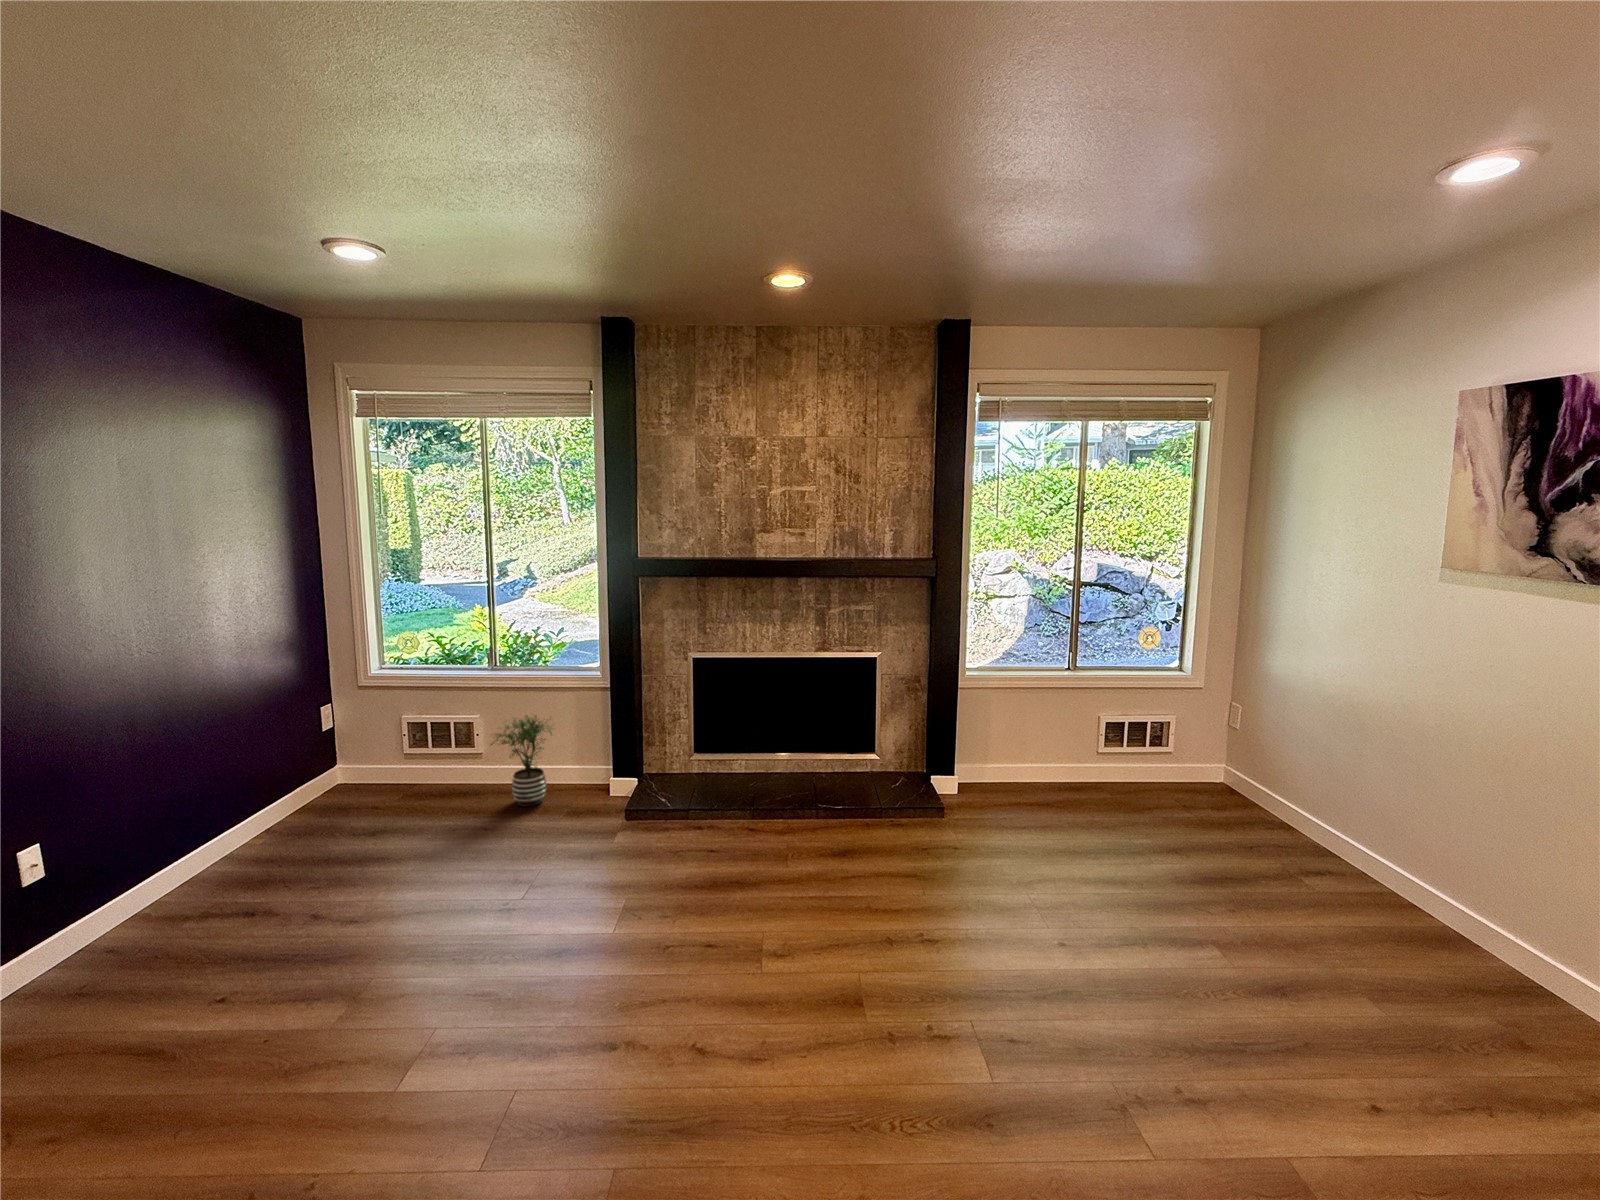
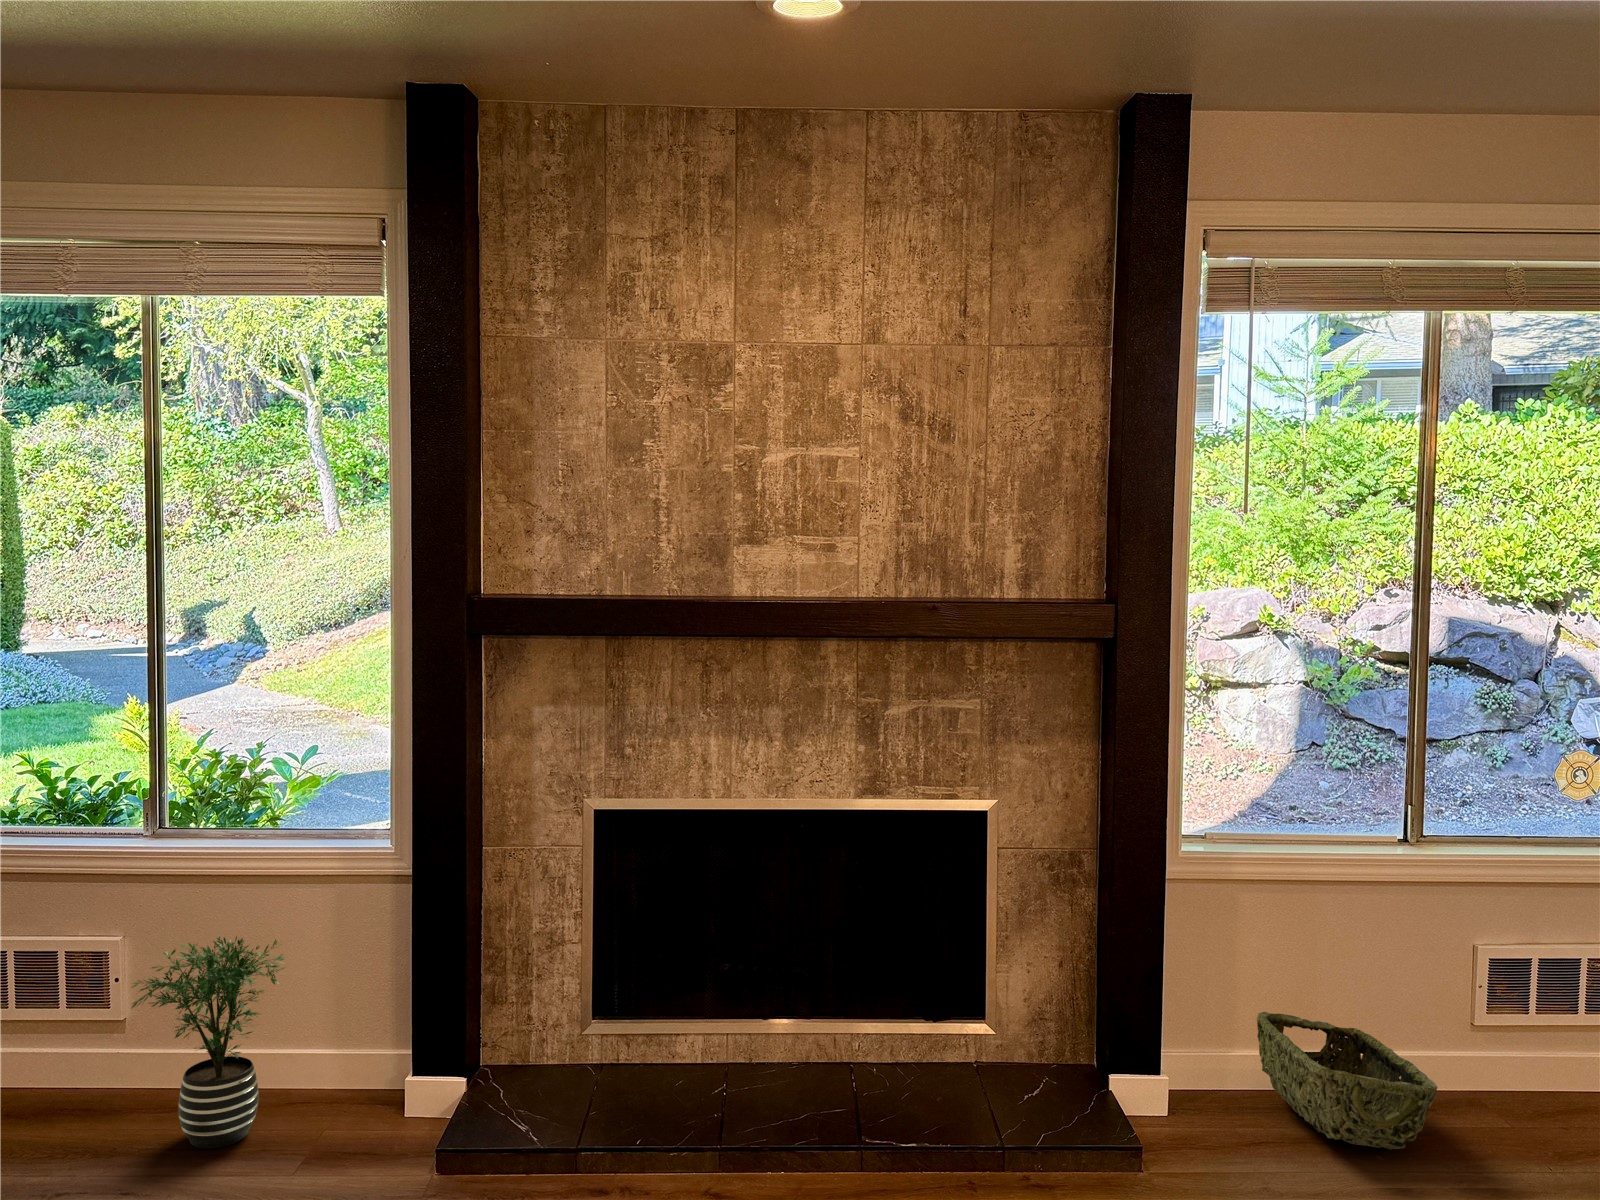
woven basket: none [1002,748,1077,807] -> present [1257,1012,1437,1150]

